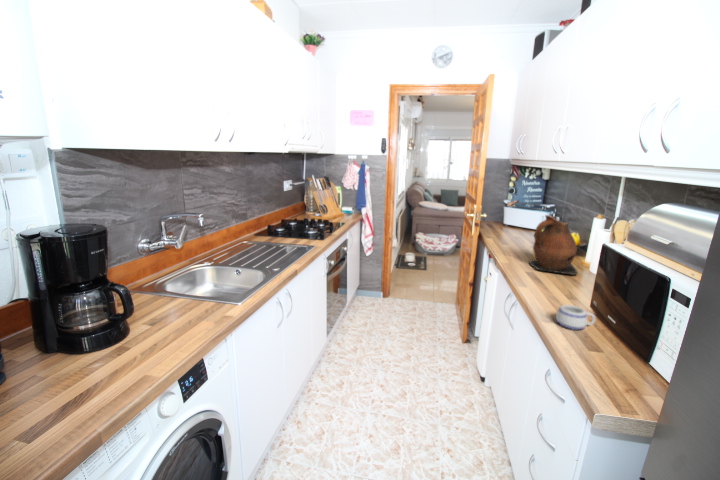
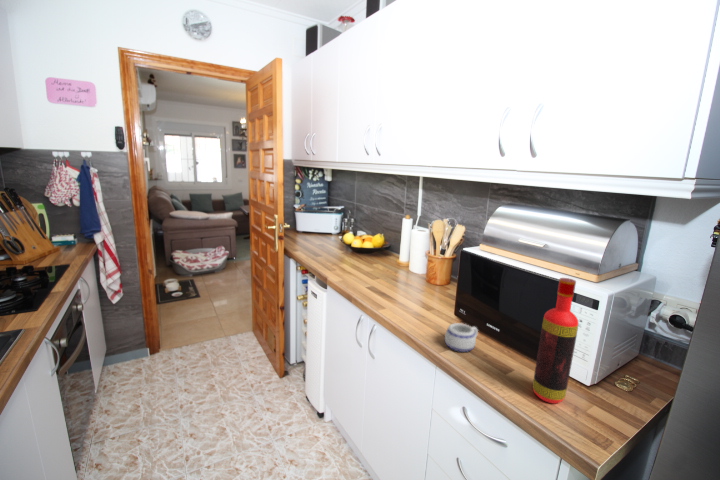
ceramic pitcher: present [529,215,577,275] -> none [355,221,407,282]
bottle: none [603,266,653,381] -> present [533,278,578,403]

